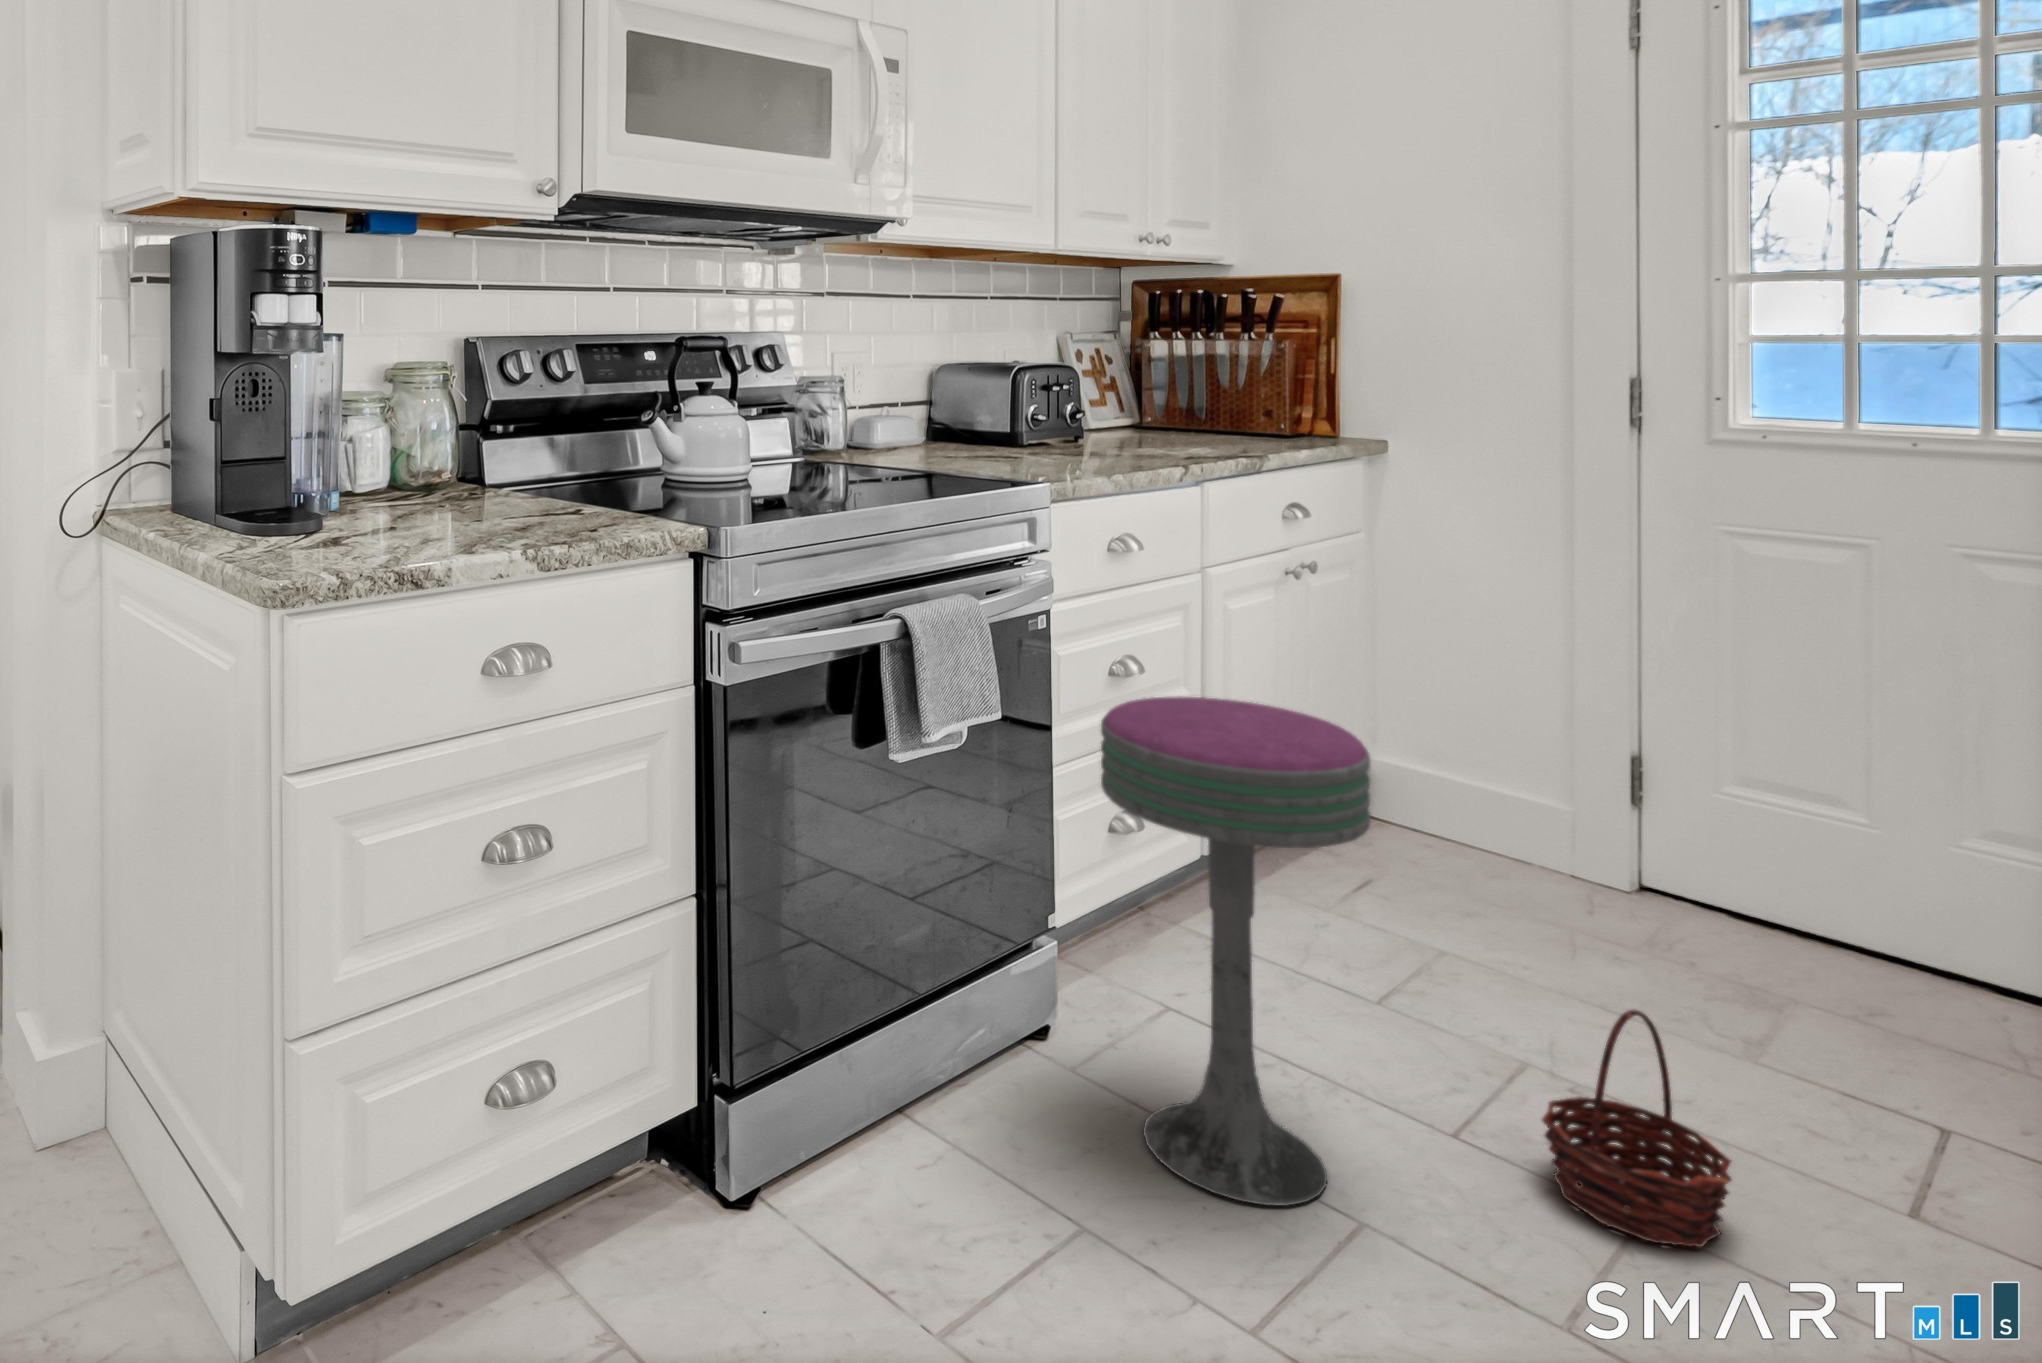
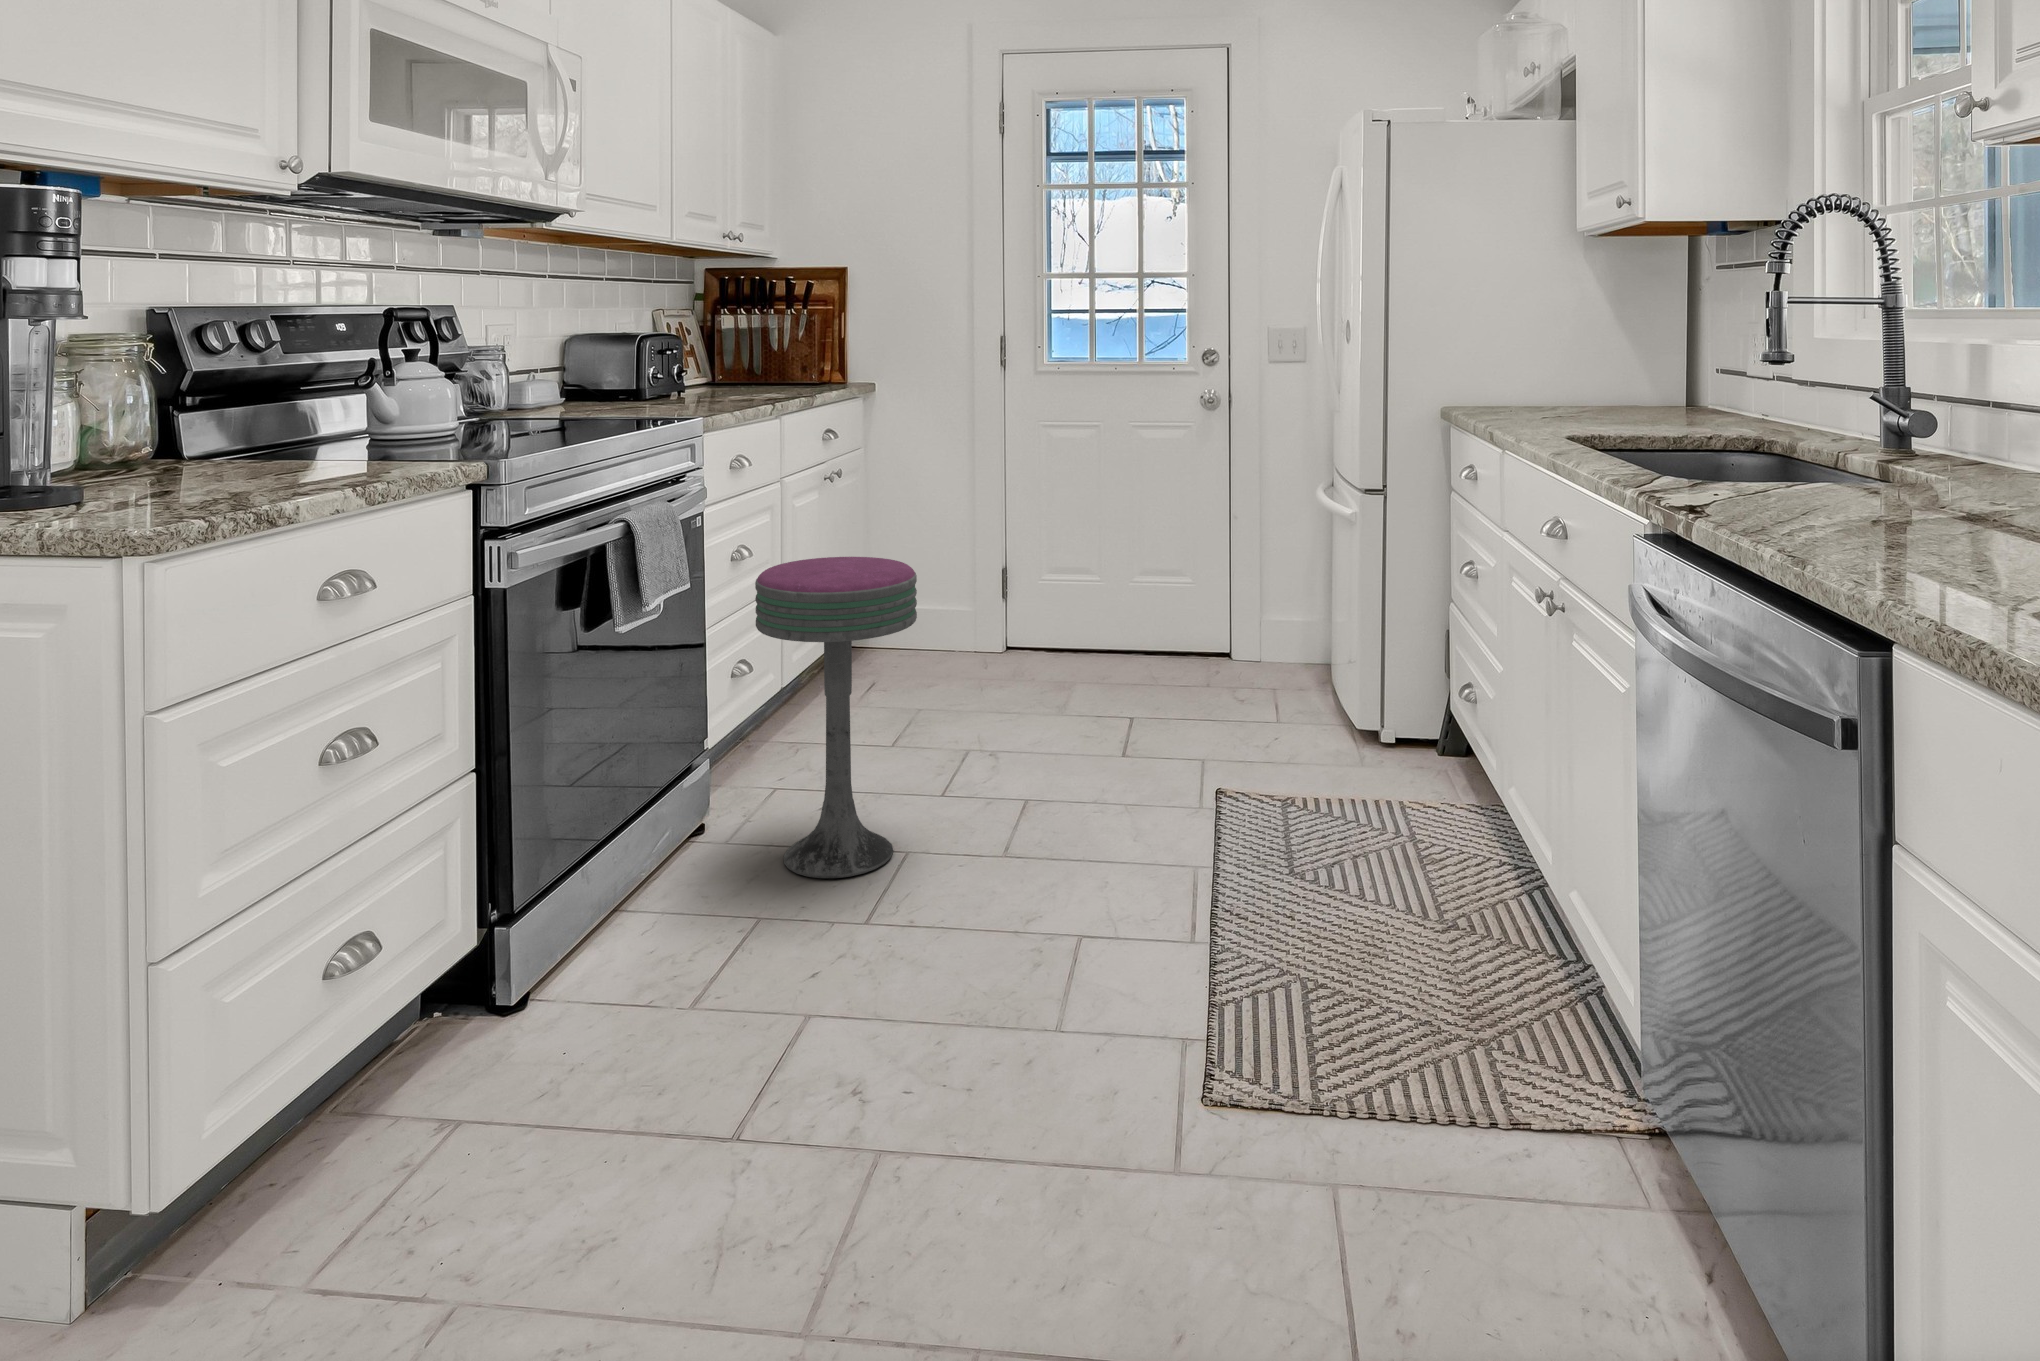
basket: present [1542,1009,1731,1247] -> none [995,696,1078,821]

